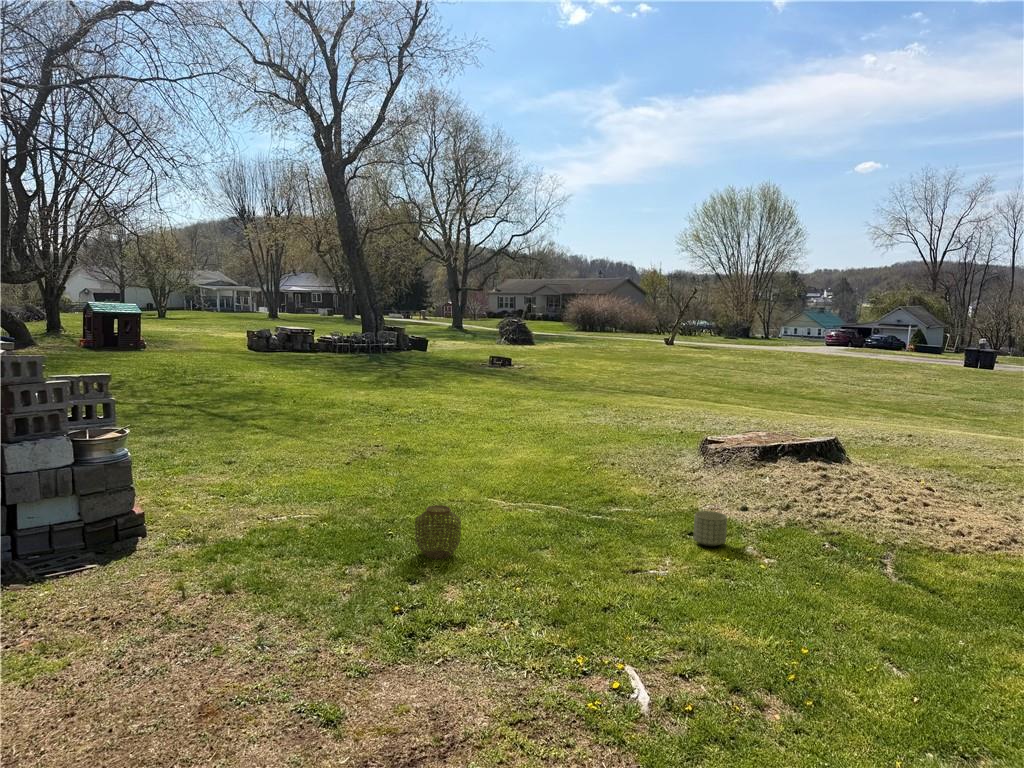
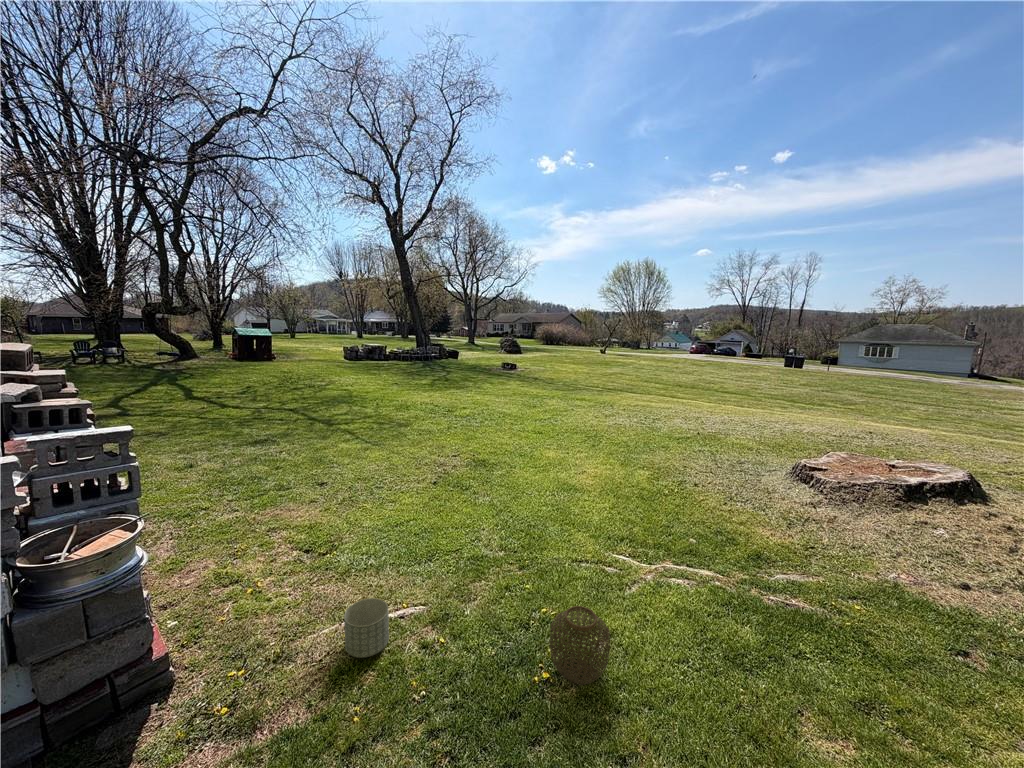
planter: present [693,511,727,547] -> present [344,598,389,658]

